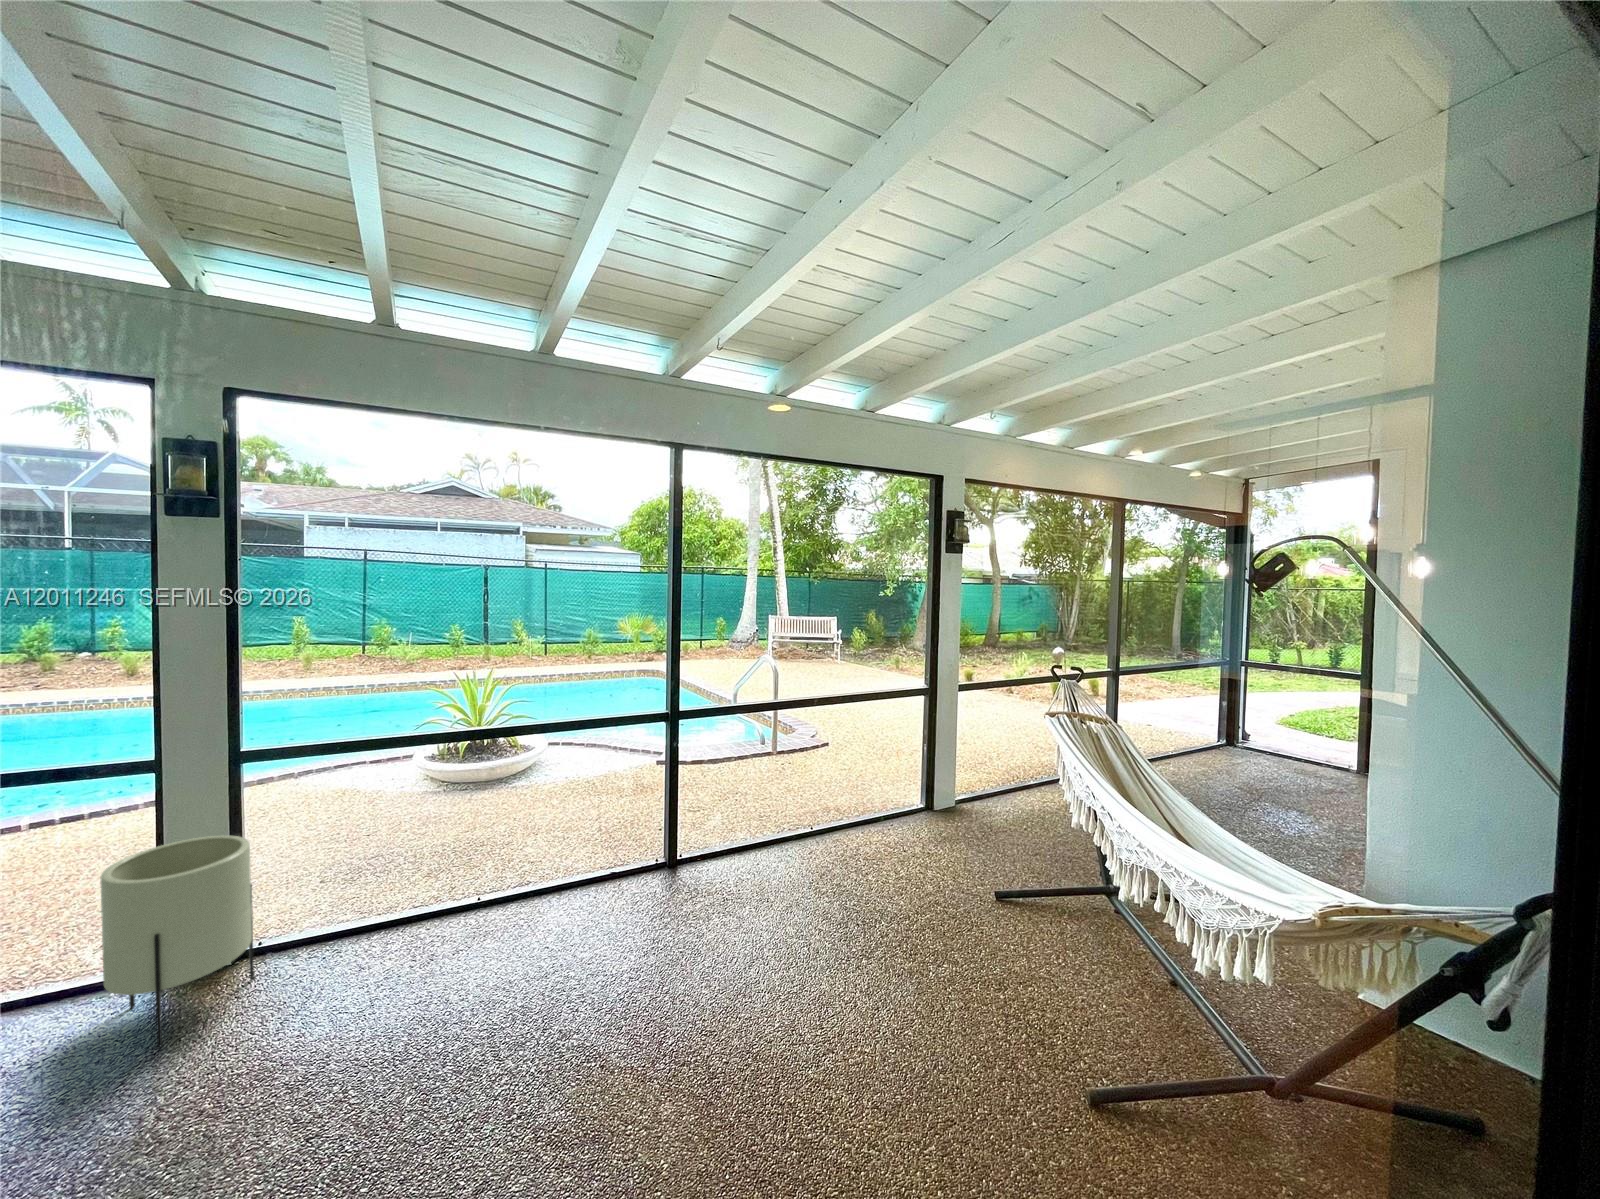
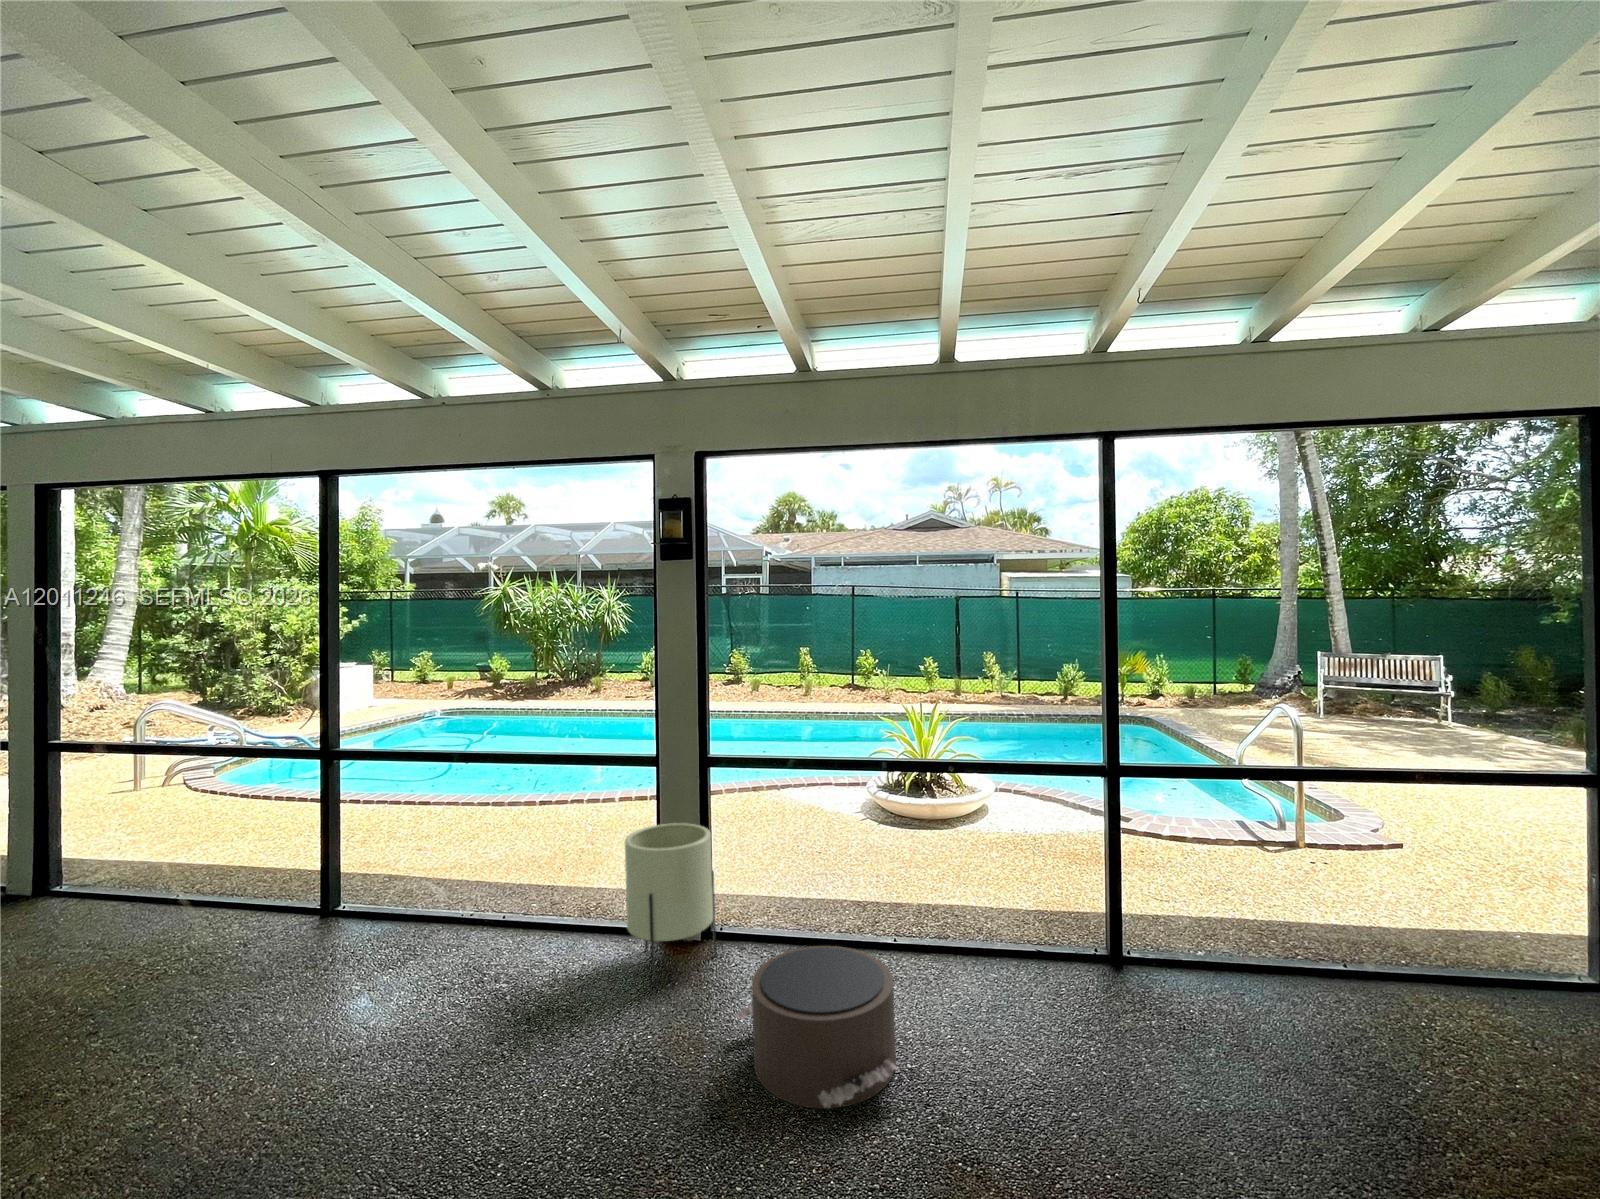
pouf: none [306,916,519,1091] -> present [734,946,900,1109]

